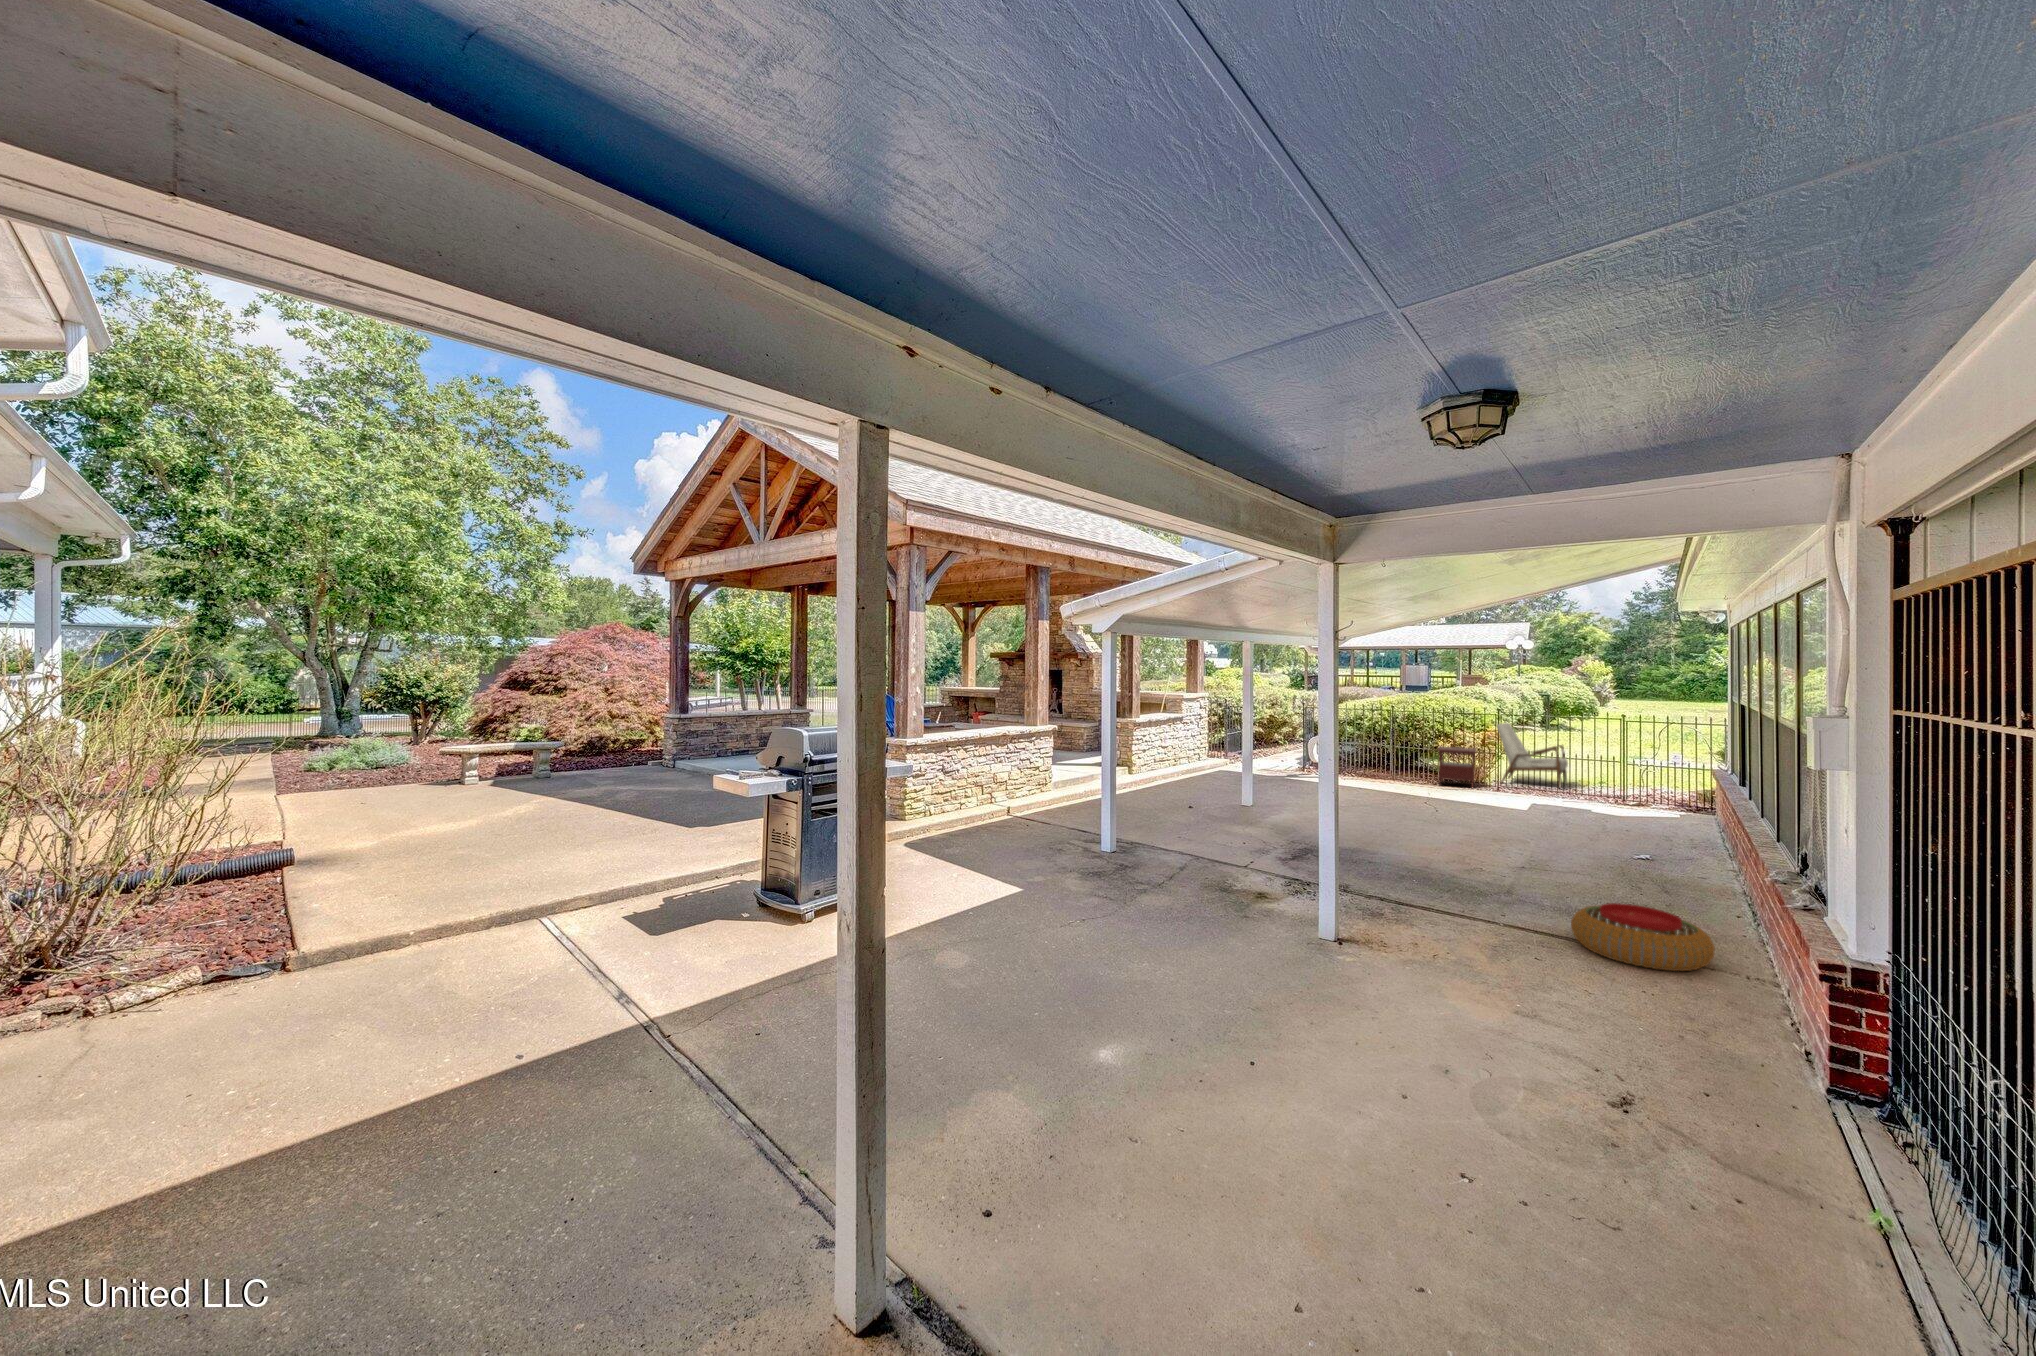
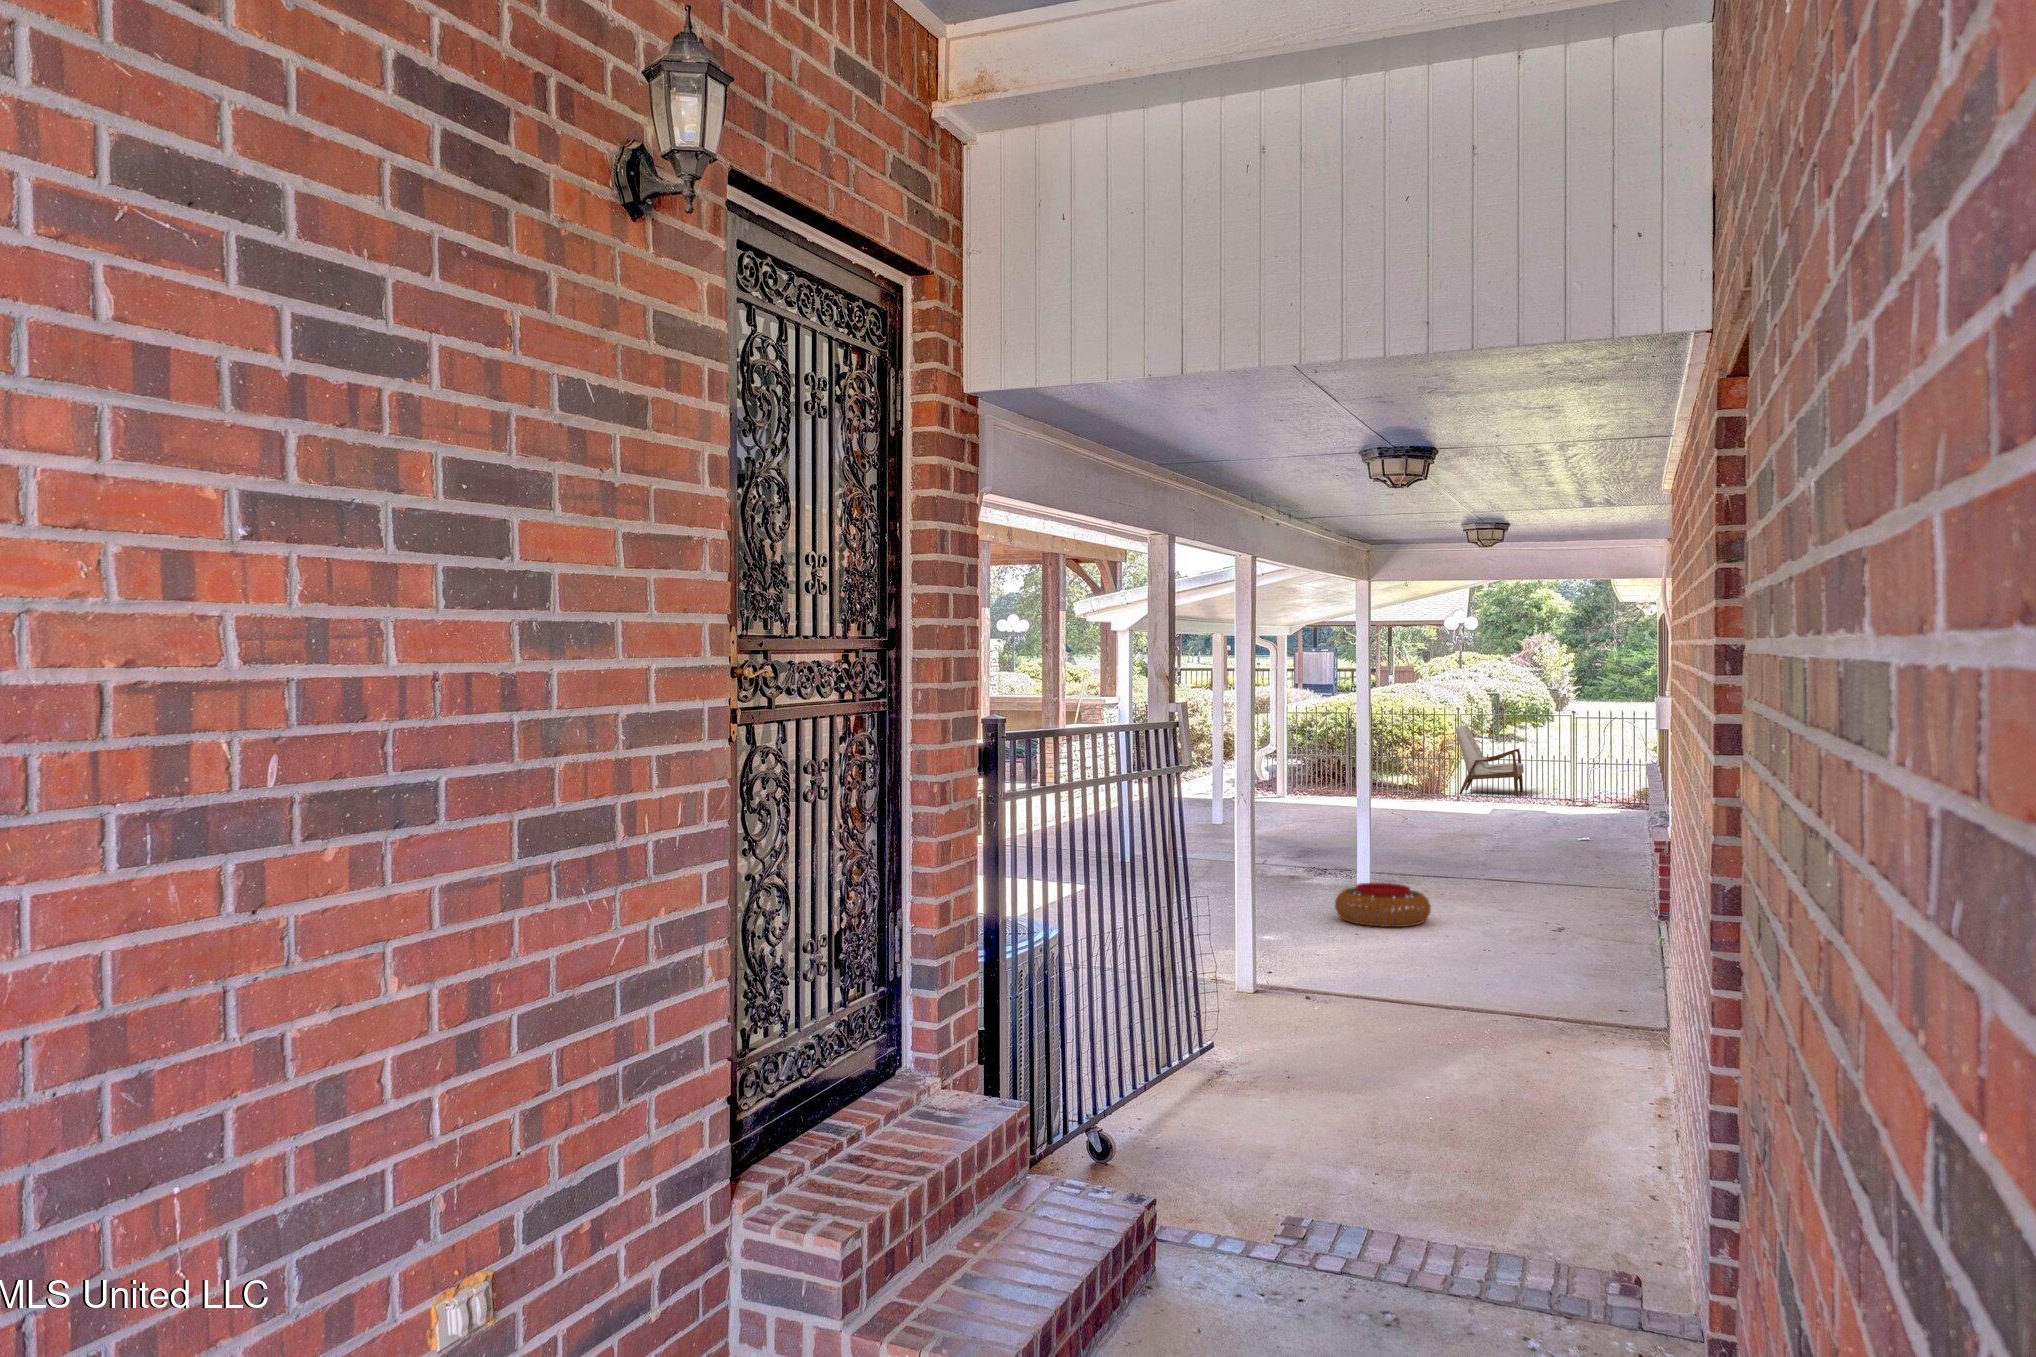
side table: present [1438,746,1476,787] -> none [1399,754,1438,799]
pouf: present [1571,903,1715,971] -> present [1335,883,1431,927]

